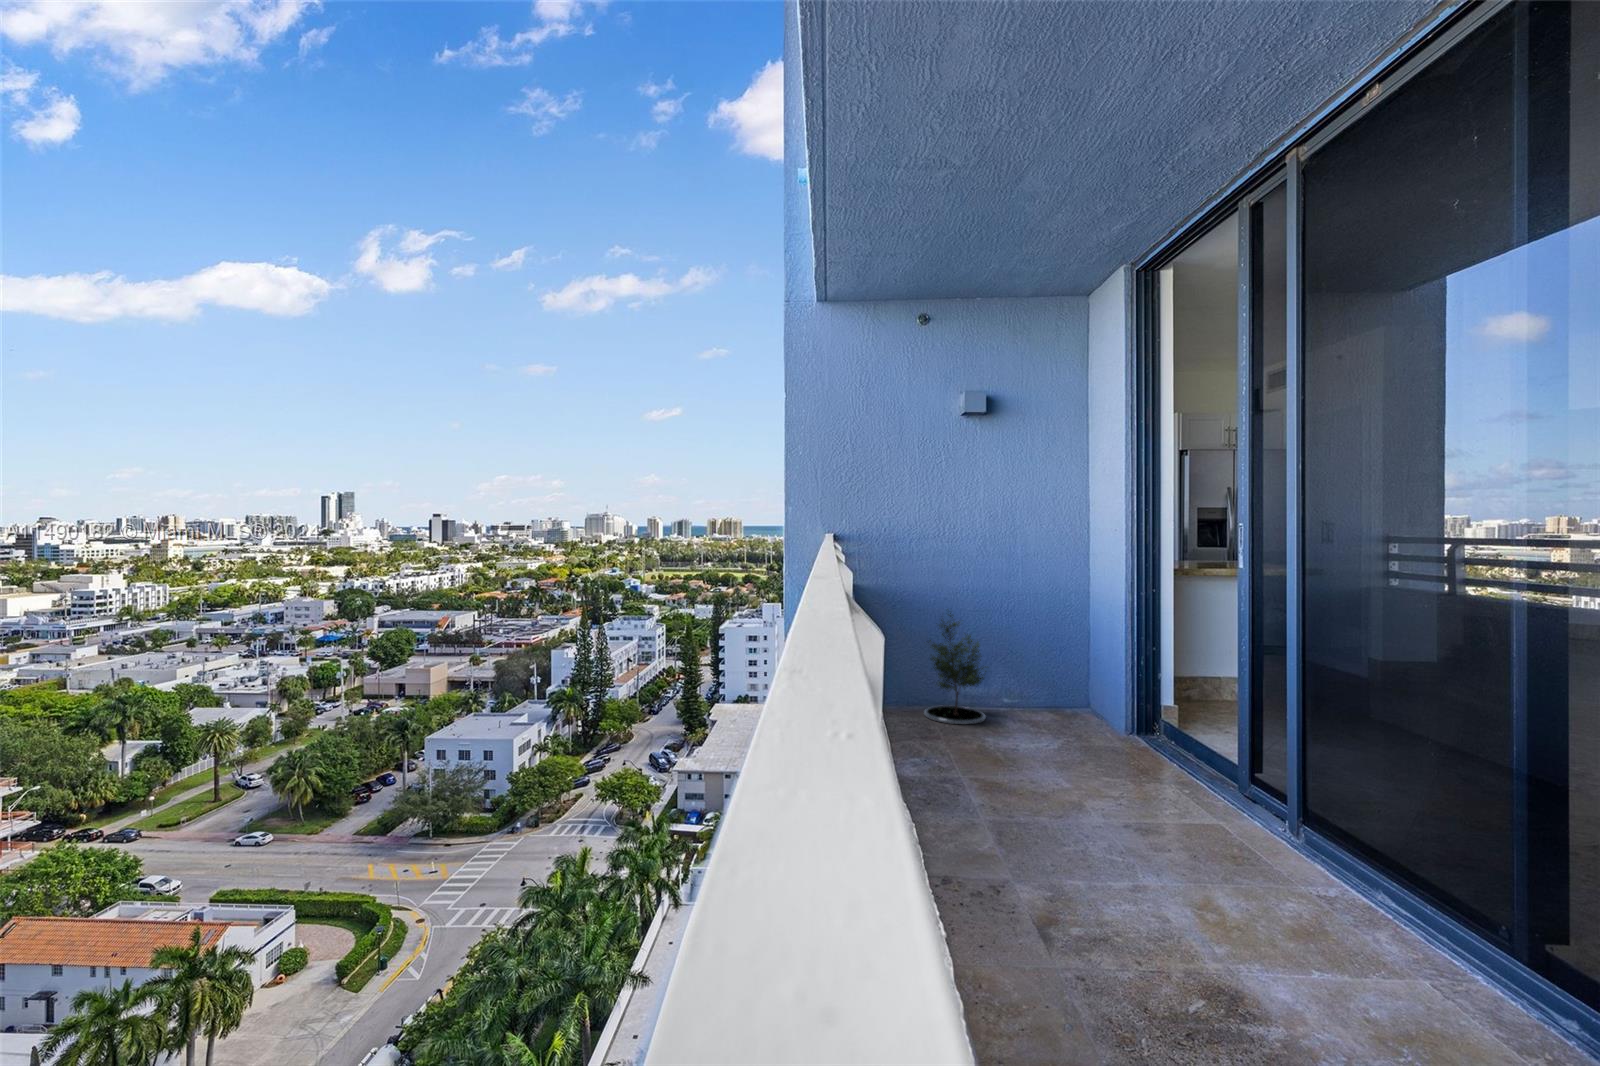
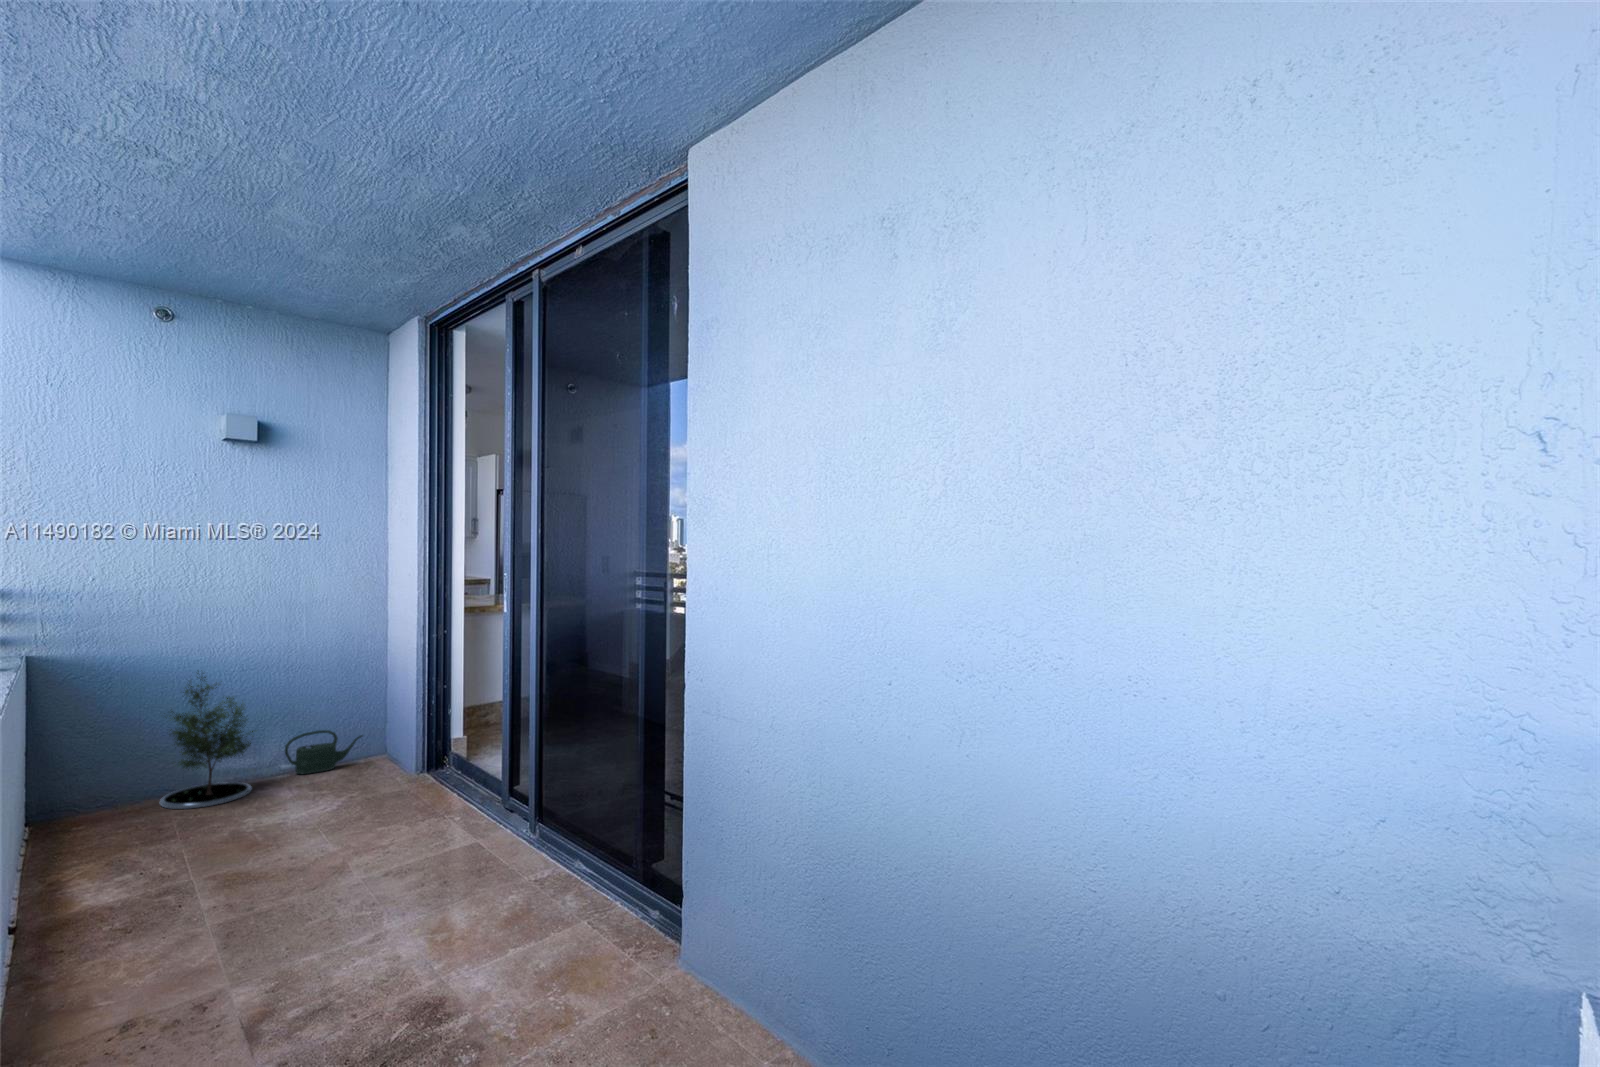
watering can: none [1008,676,1071,715] -> present [285,730,362,774]

